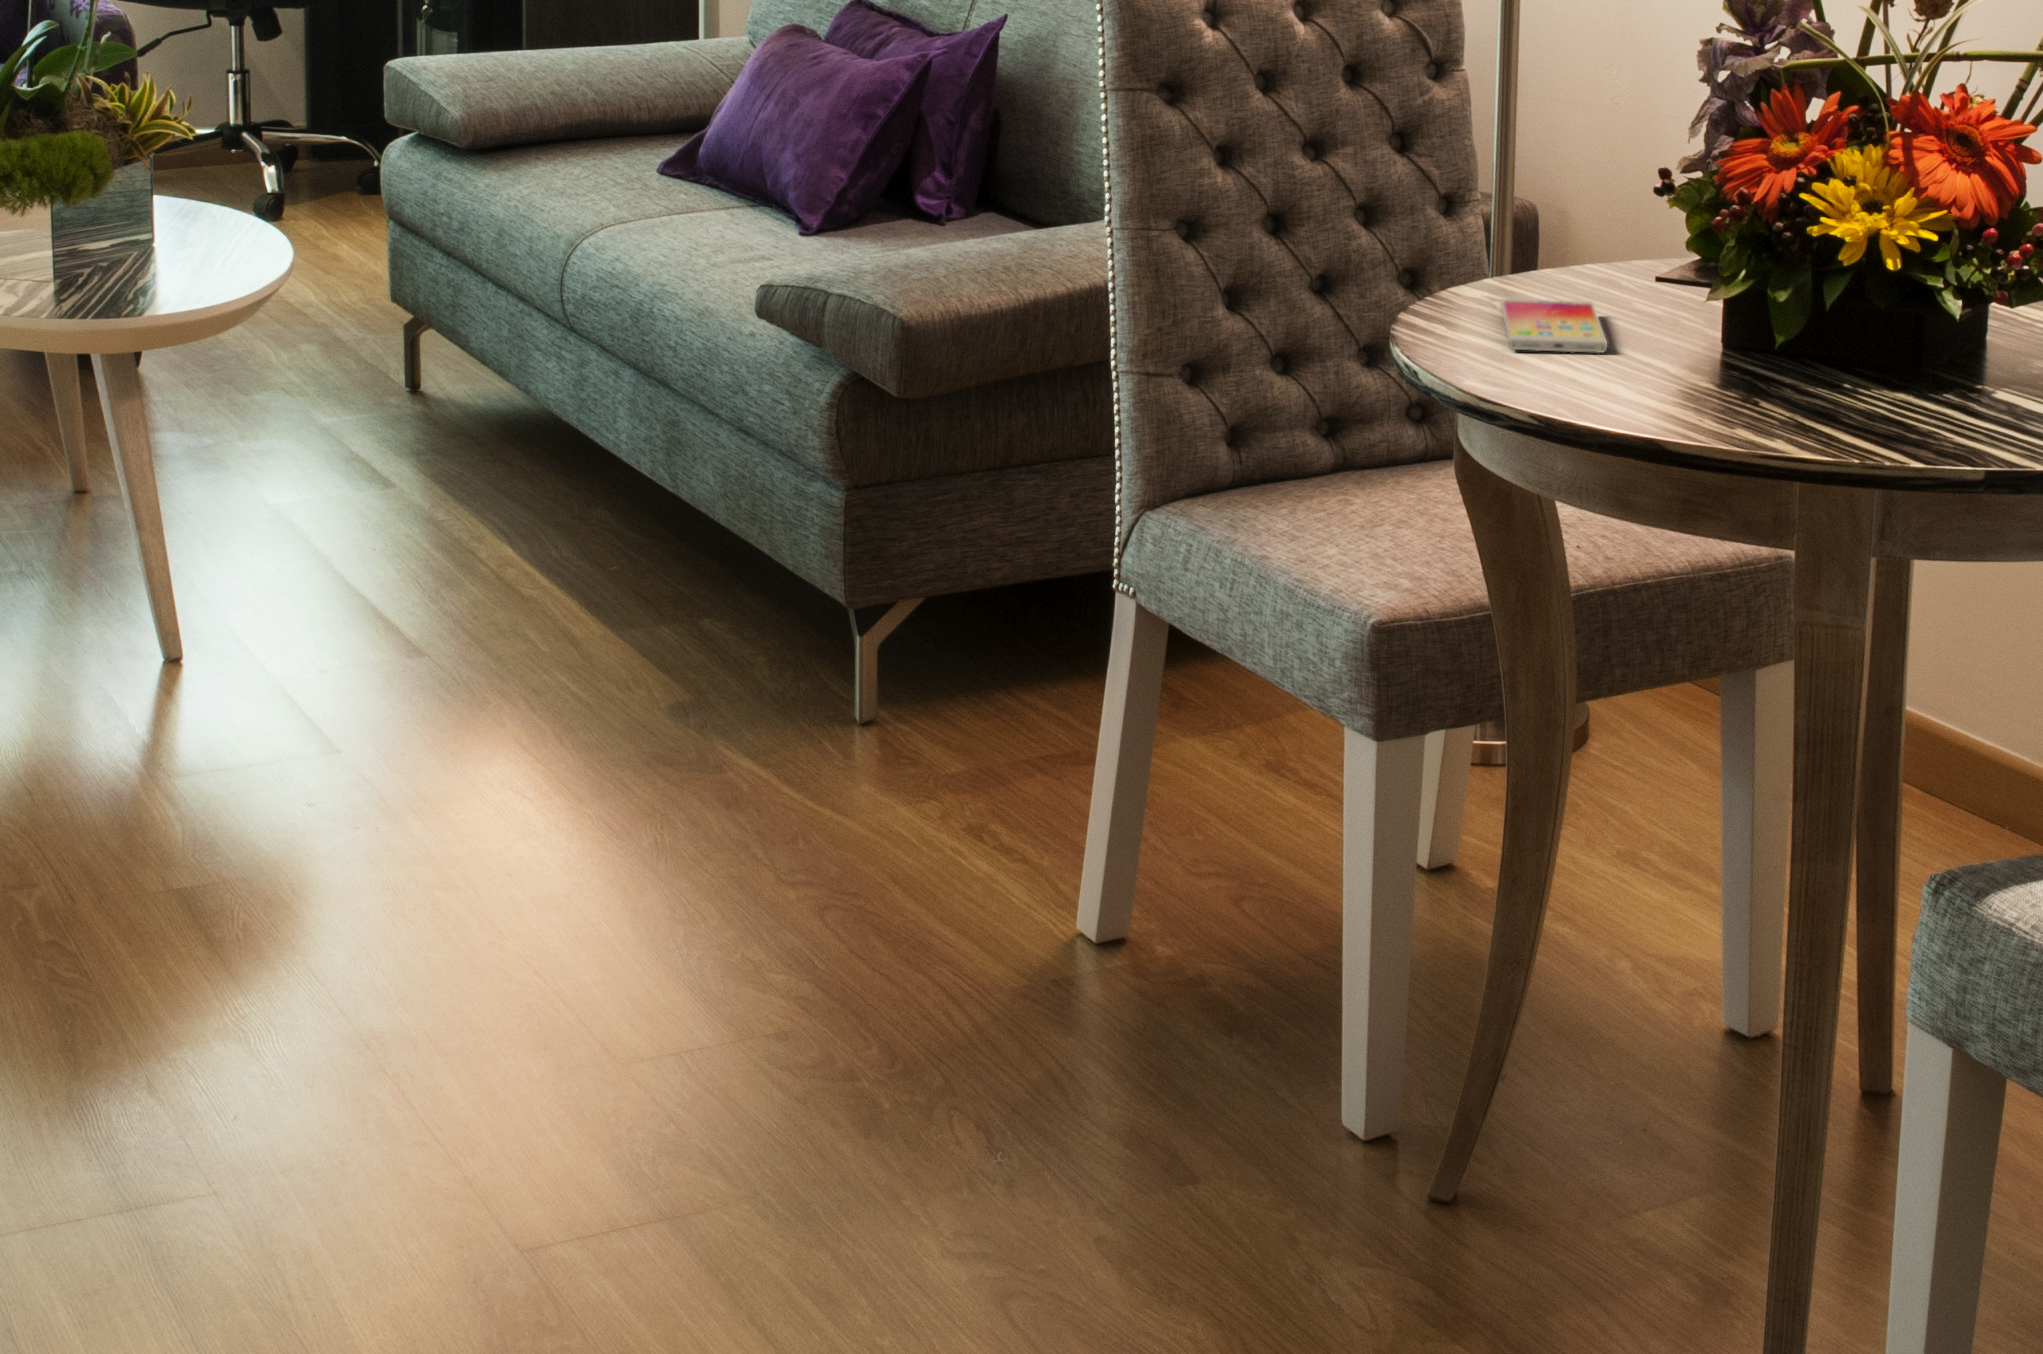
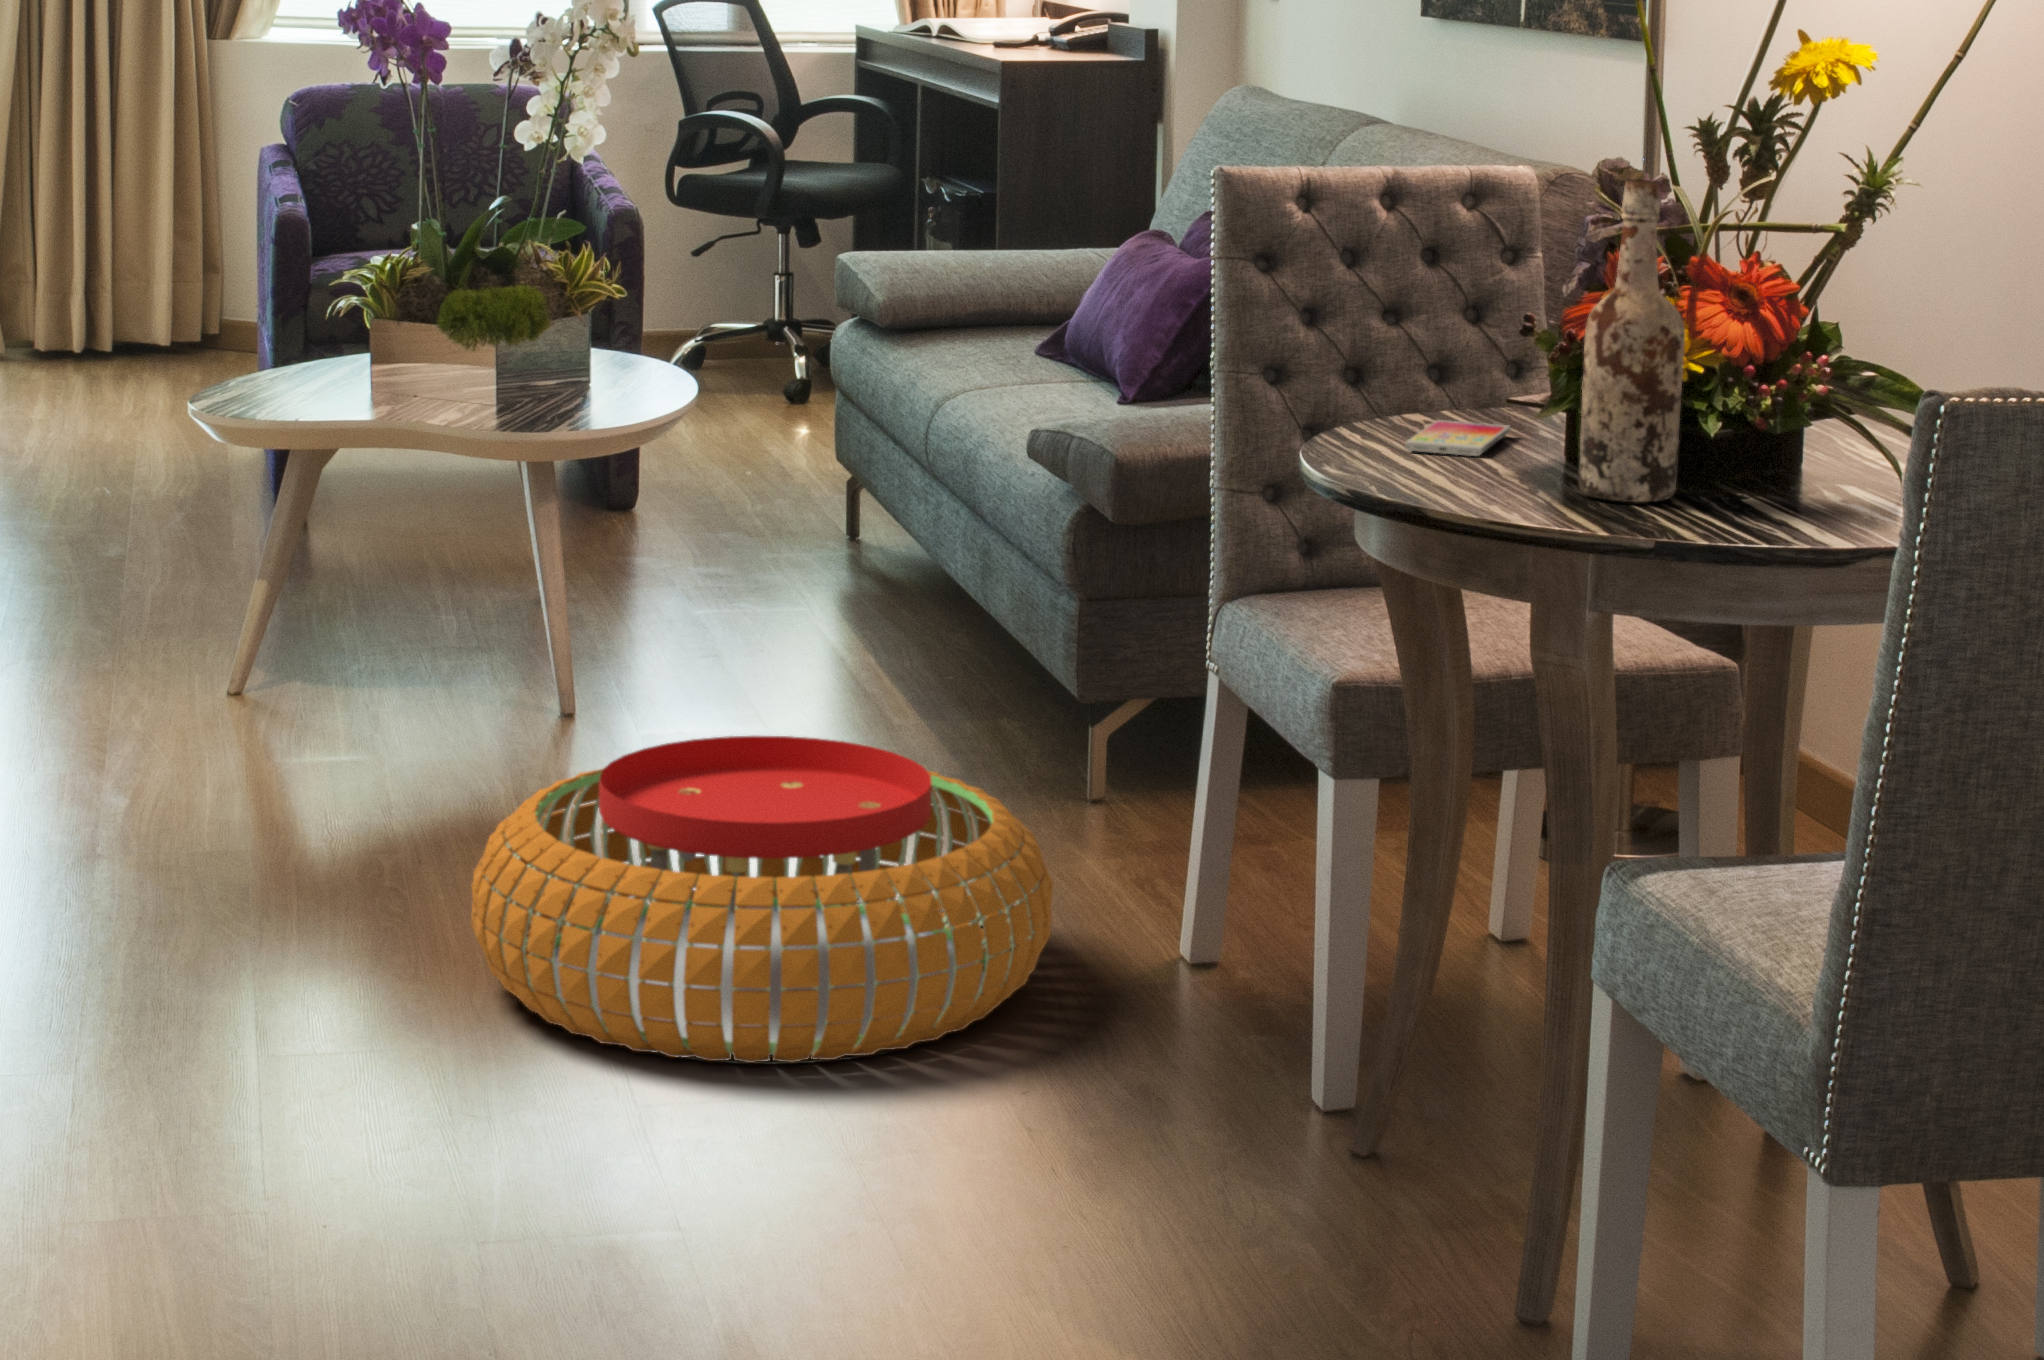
wine bottle: none [1803,10,1938,419] -> present [1579,180,1685,502]
pouf: none [205,717,968,1195] -> present [471,736,1053,1063]

